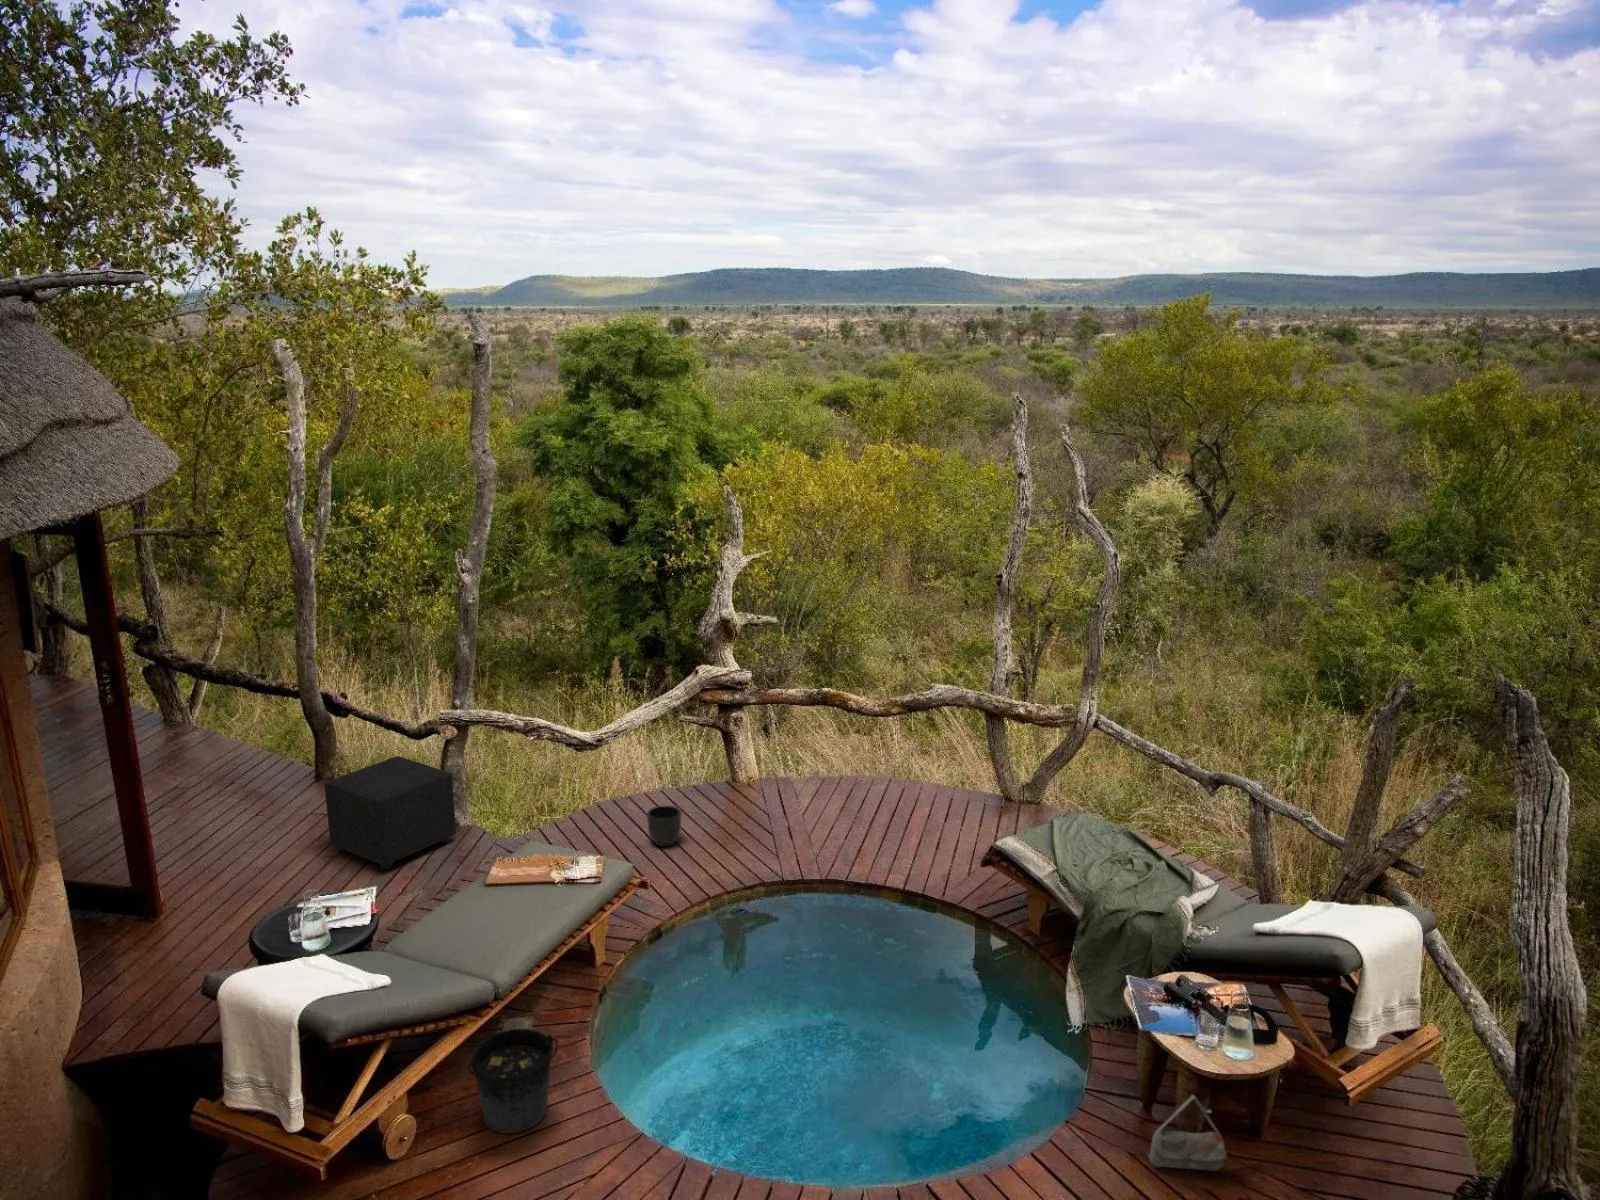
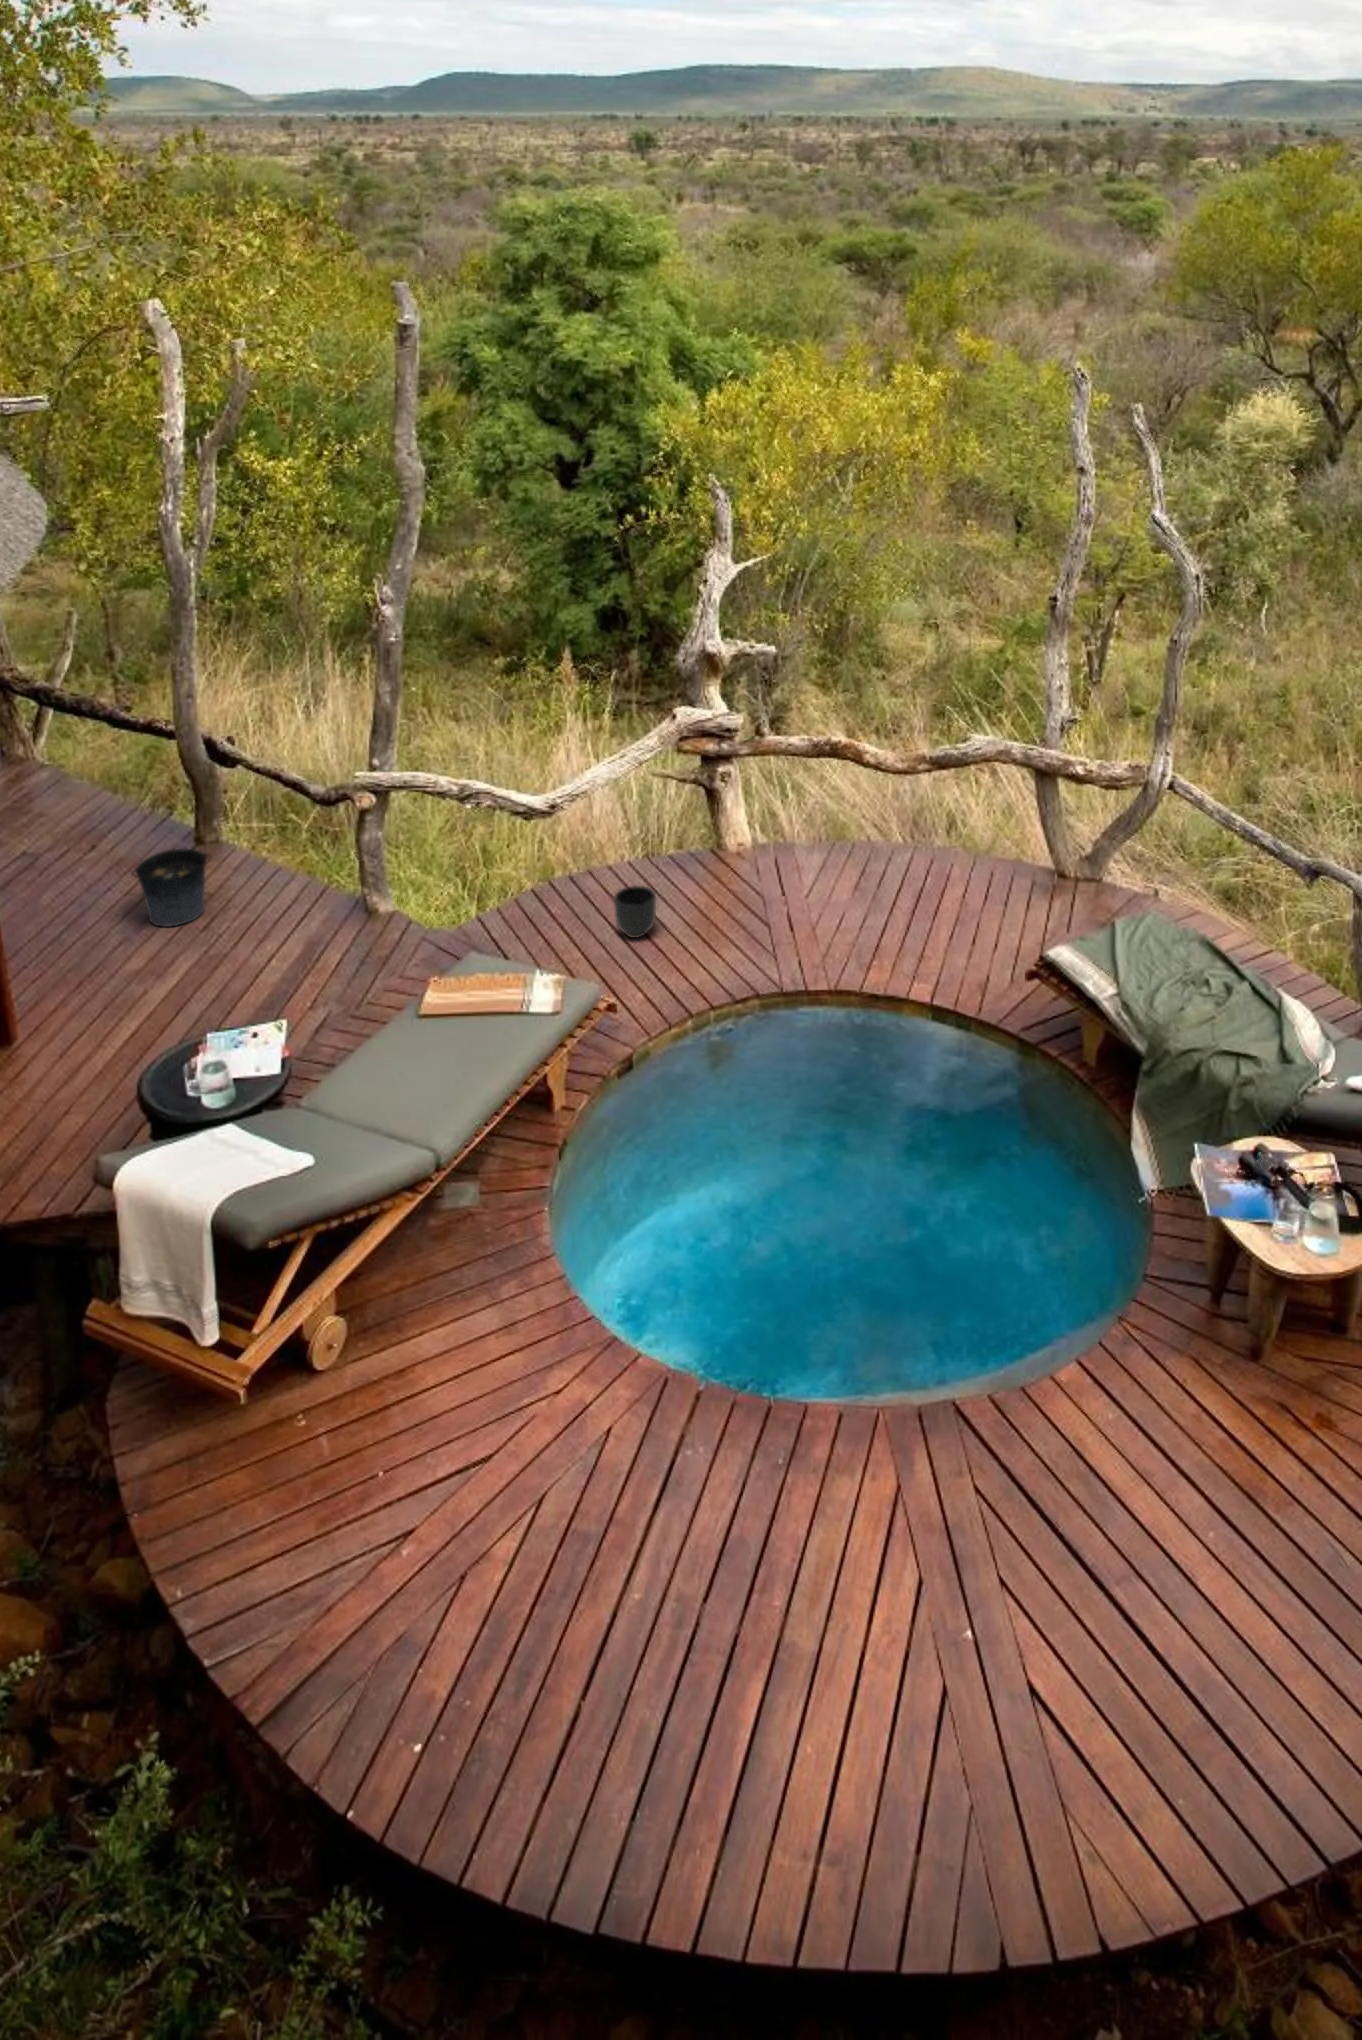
ottoman: present [325,756,456,869] -> none [215,824,377,973]
bucket: present [467,1029,558,1133] -> present [132,849,208,926]
bag: present [1149,1095,1227,1171] -> none [1212,1294,1303,1380]

